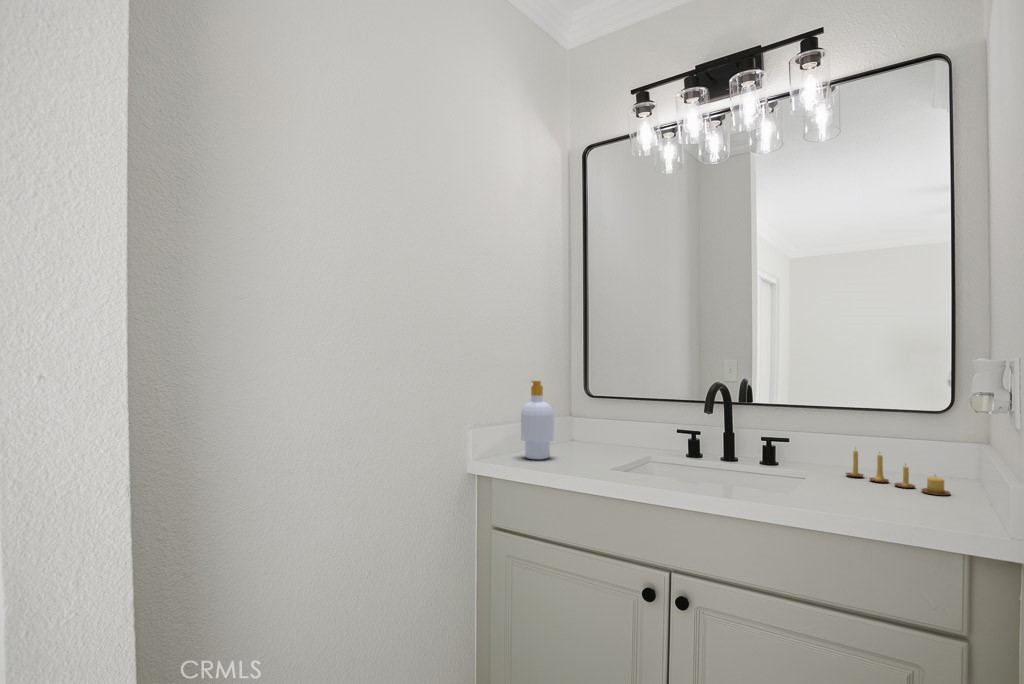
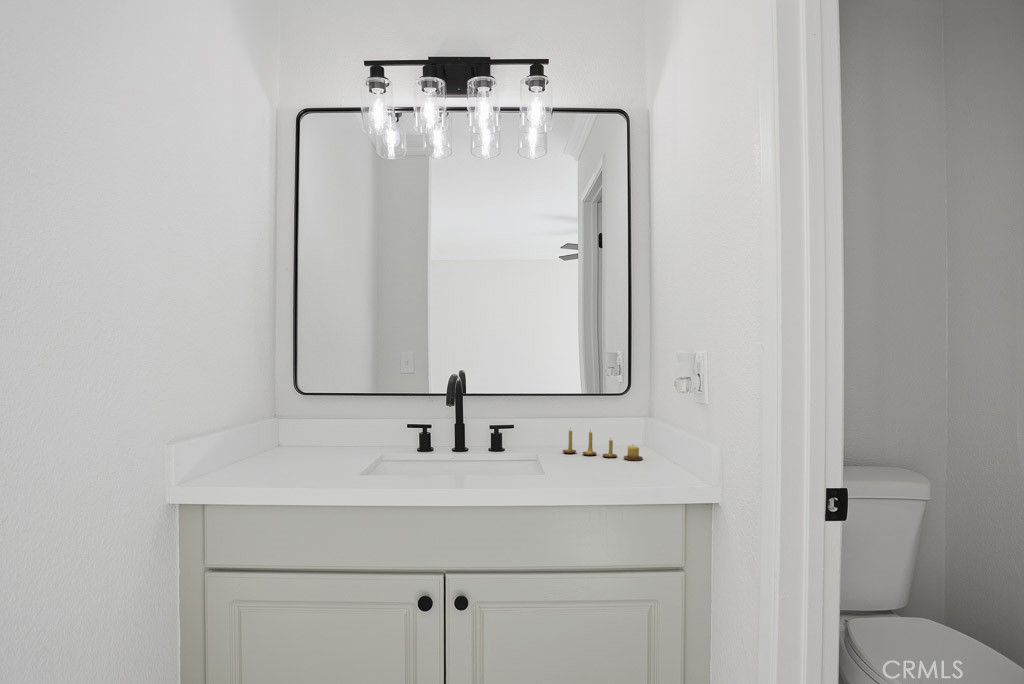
soap bottle: present [521,381,554,460] -> none [237,380,281,476]

